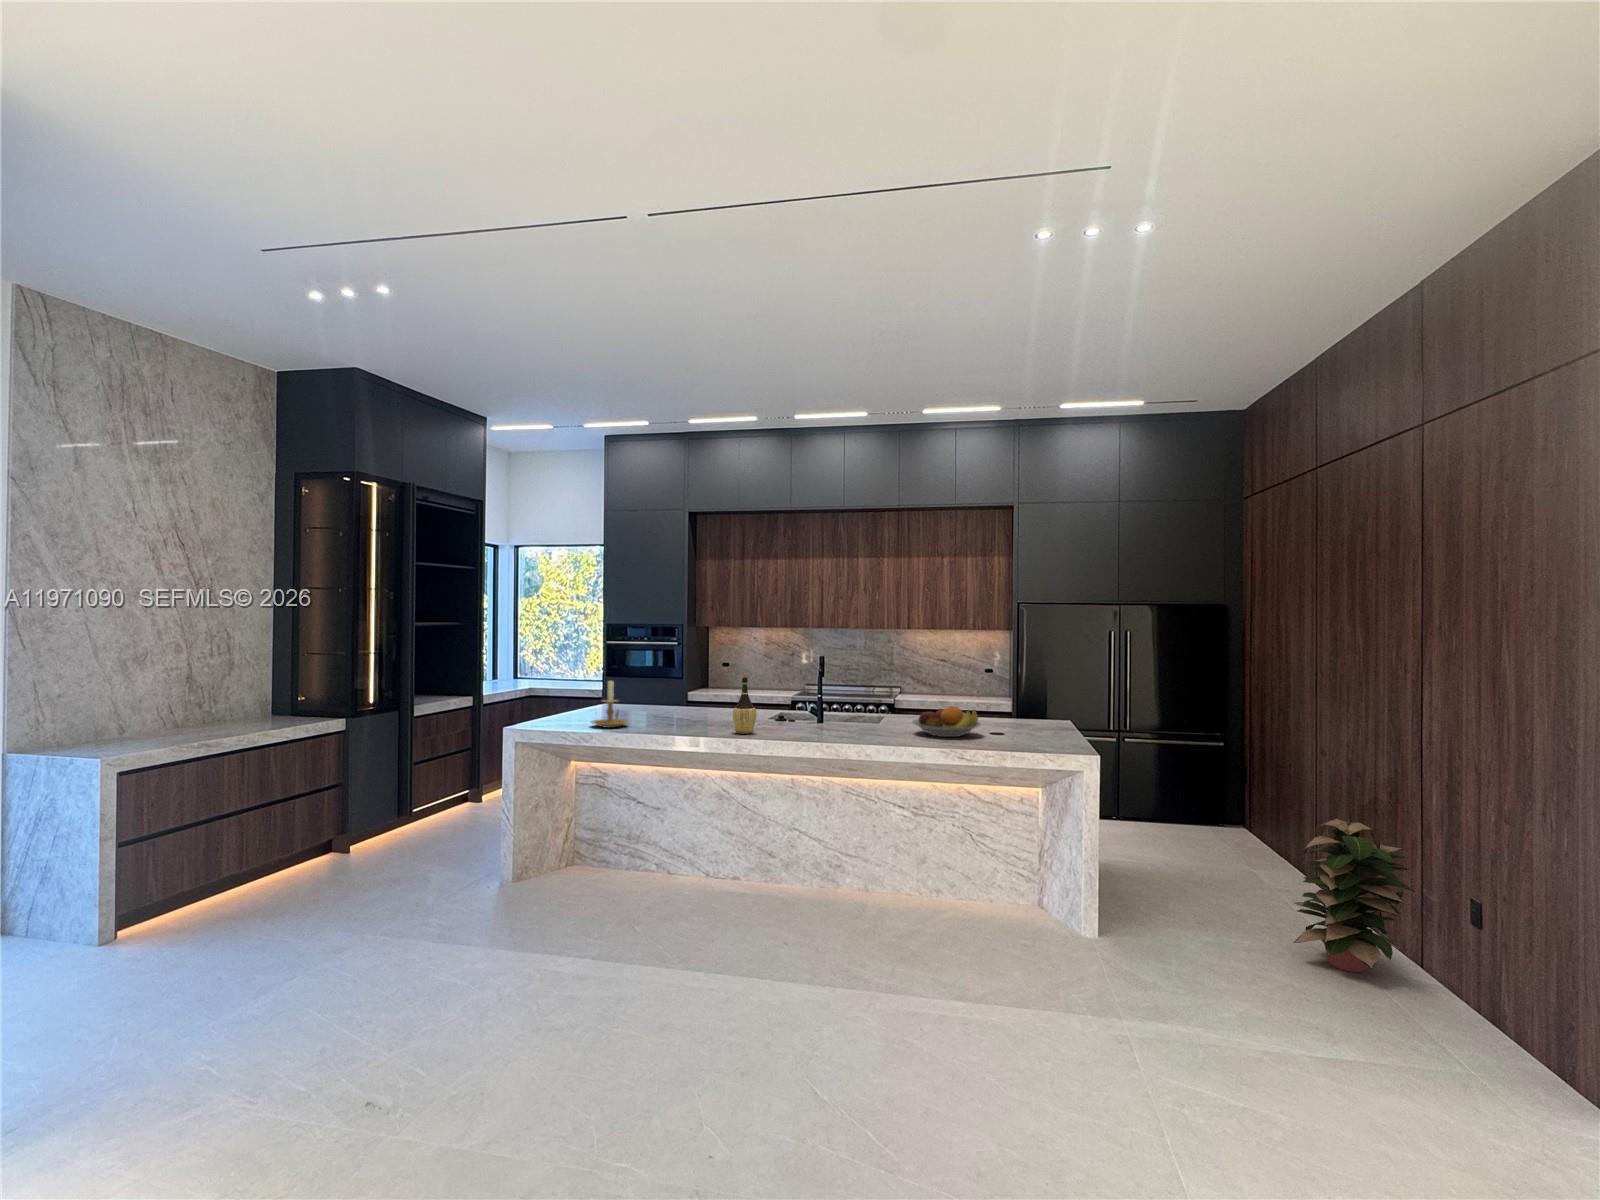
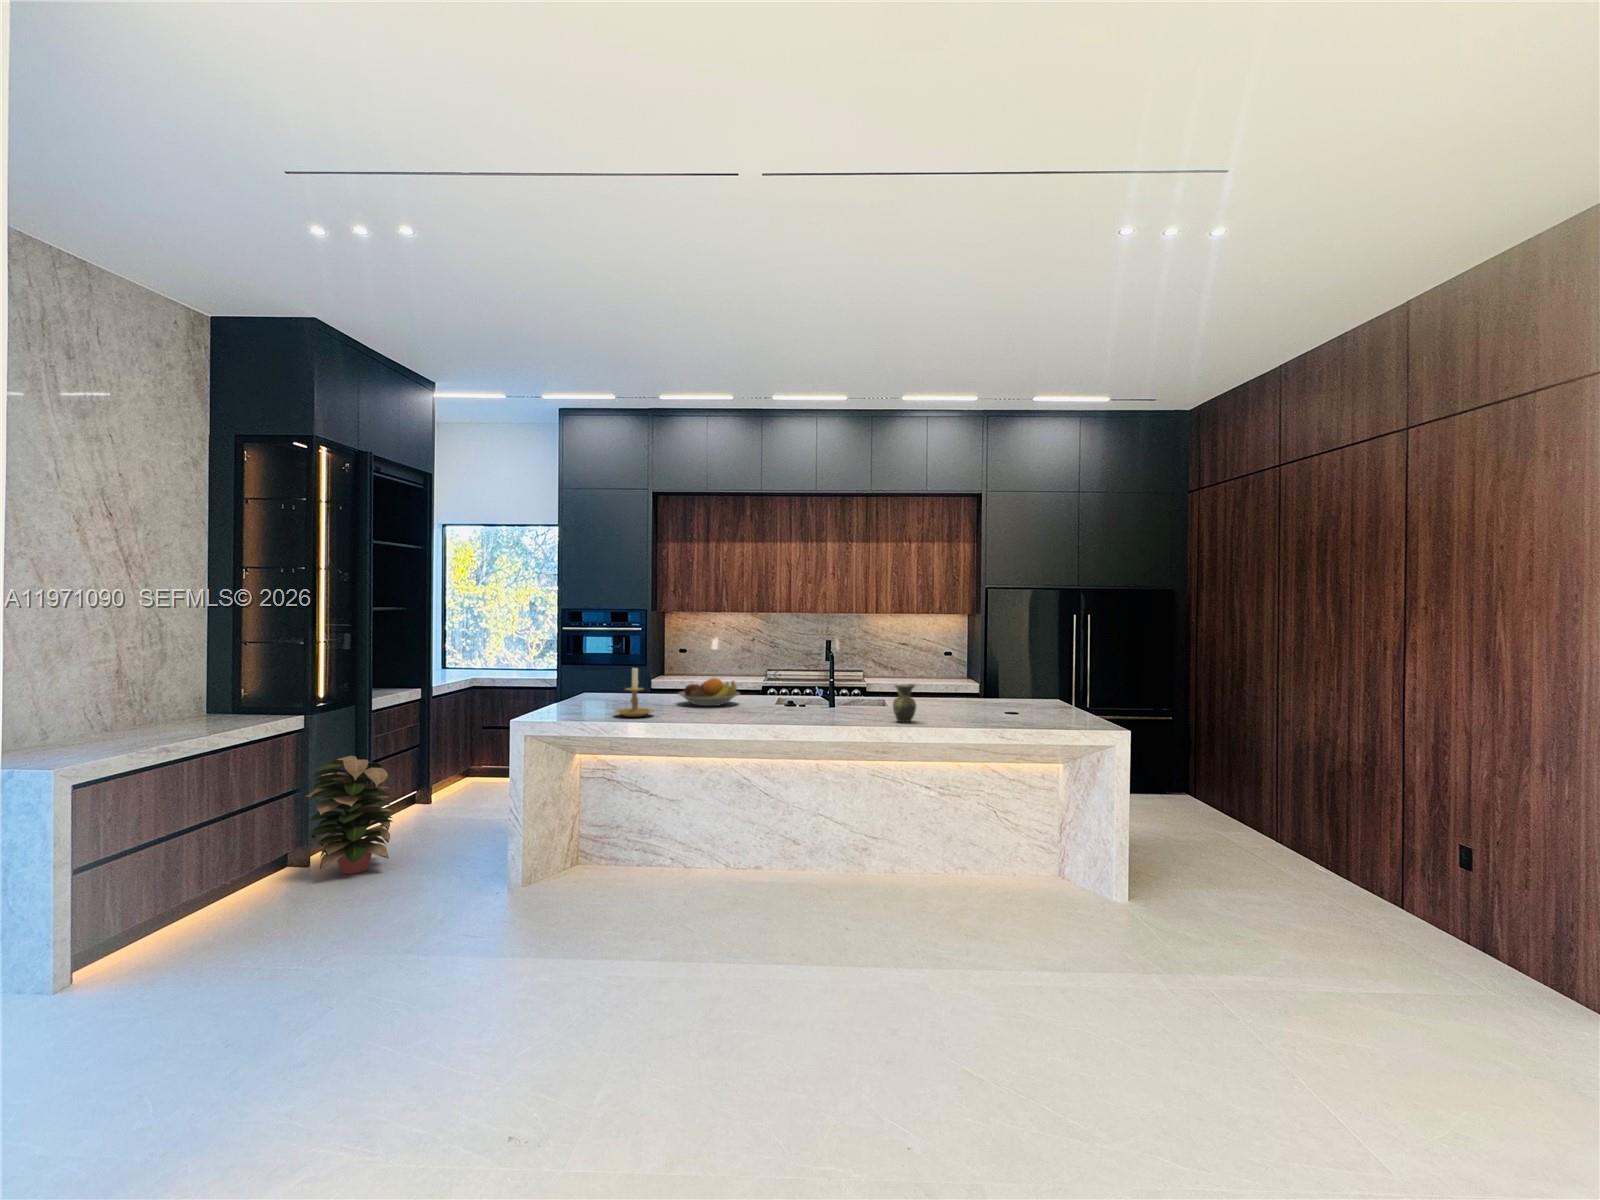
wine bottle: present [733,674,757,734] -> none [770,658,795,719]
vase: none [850,702,874,740] -> present [893,684,916,722]
fruit bowl: present [912,706,981,737] -> present [678,678,740,706]
decorative plant: present [1293,819,1415,972] -> present [304,756,395,874]

